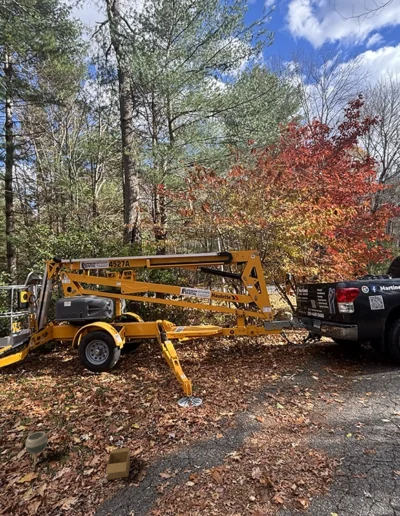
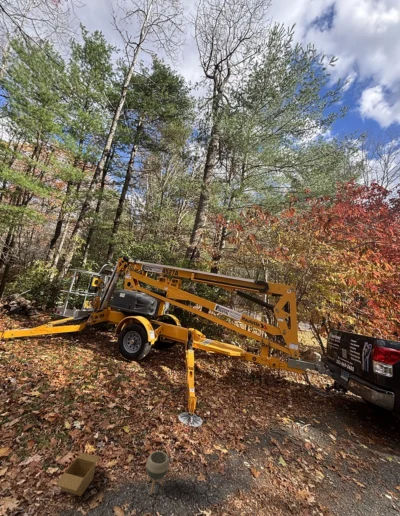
planter: present [26,432,48,465] -> present [146,451,169,494]

